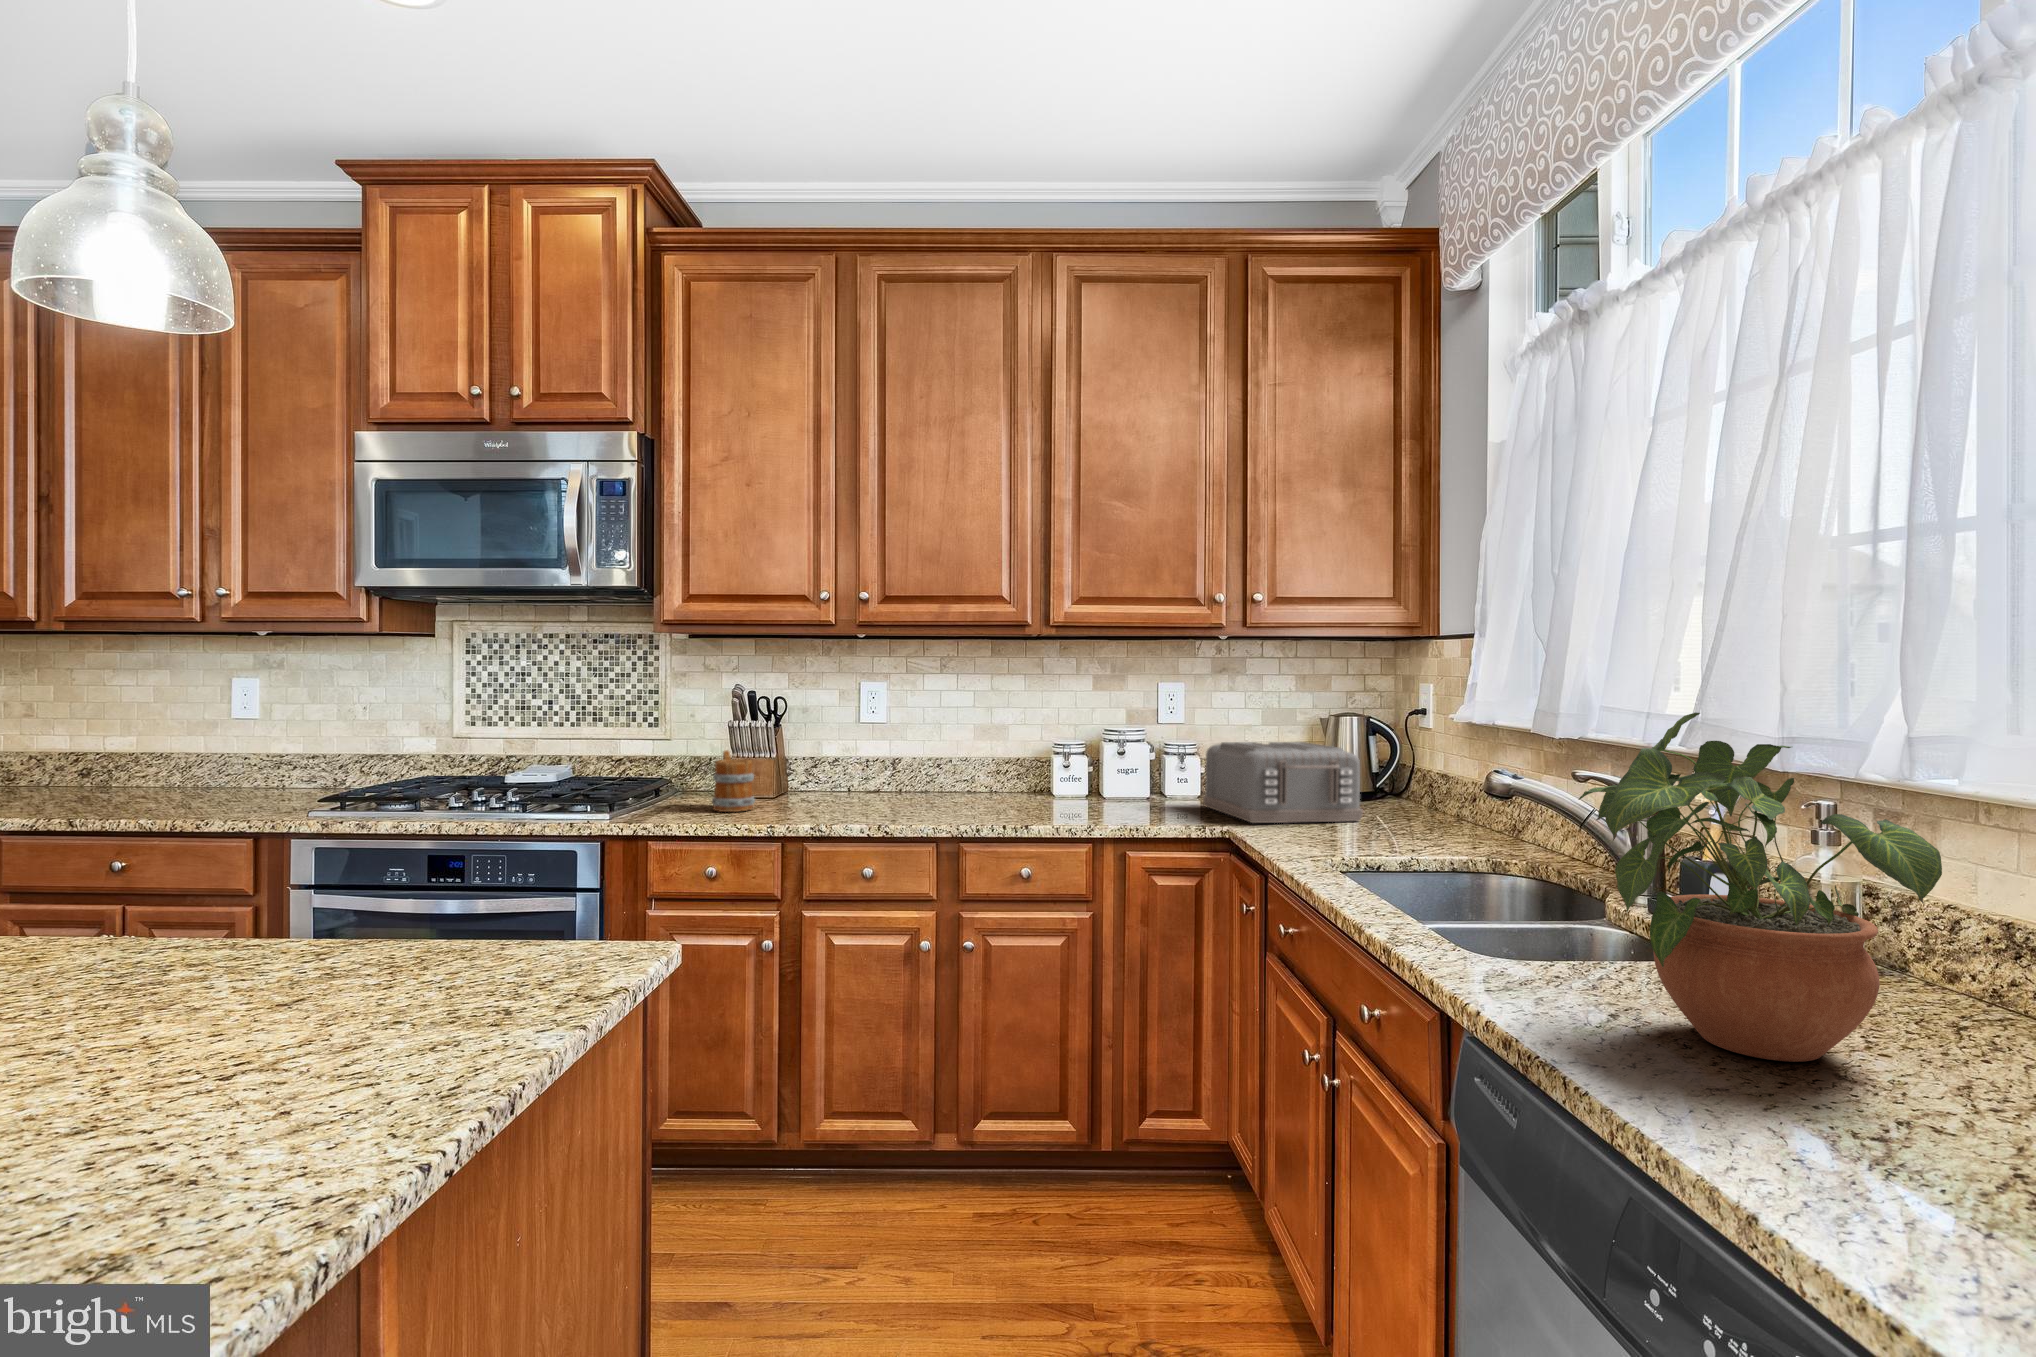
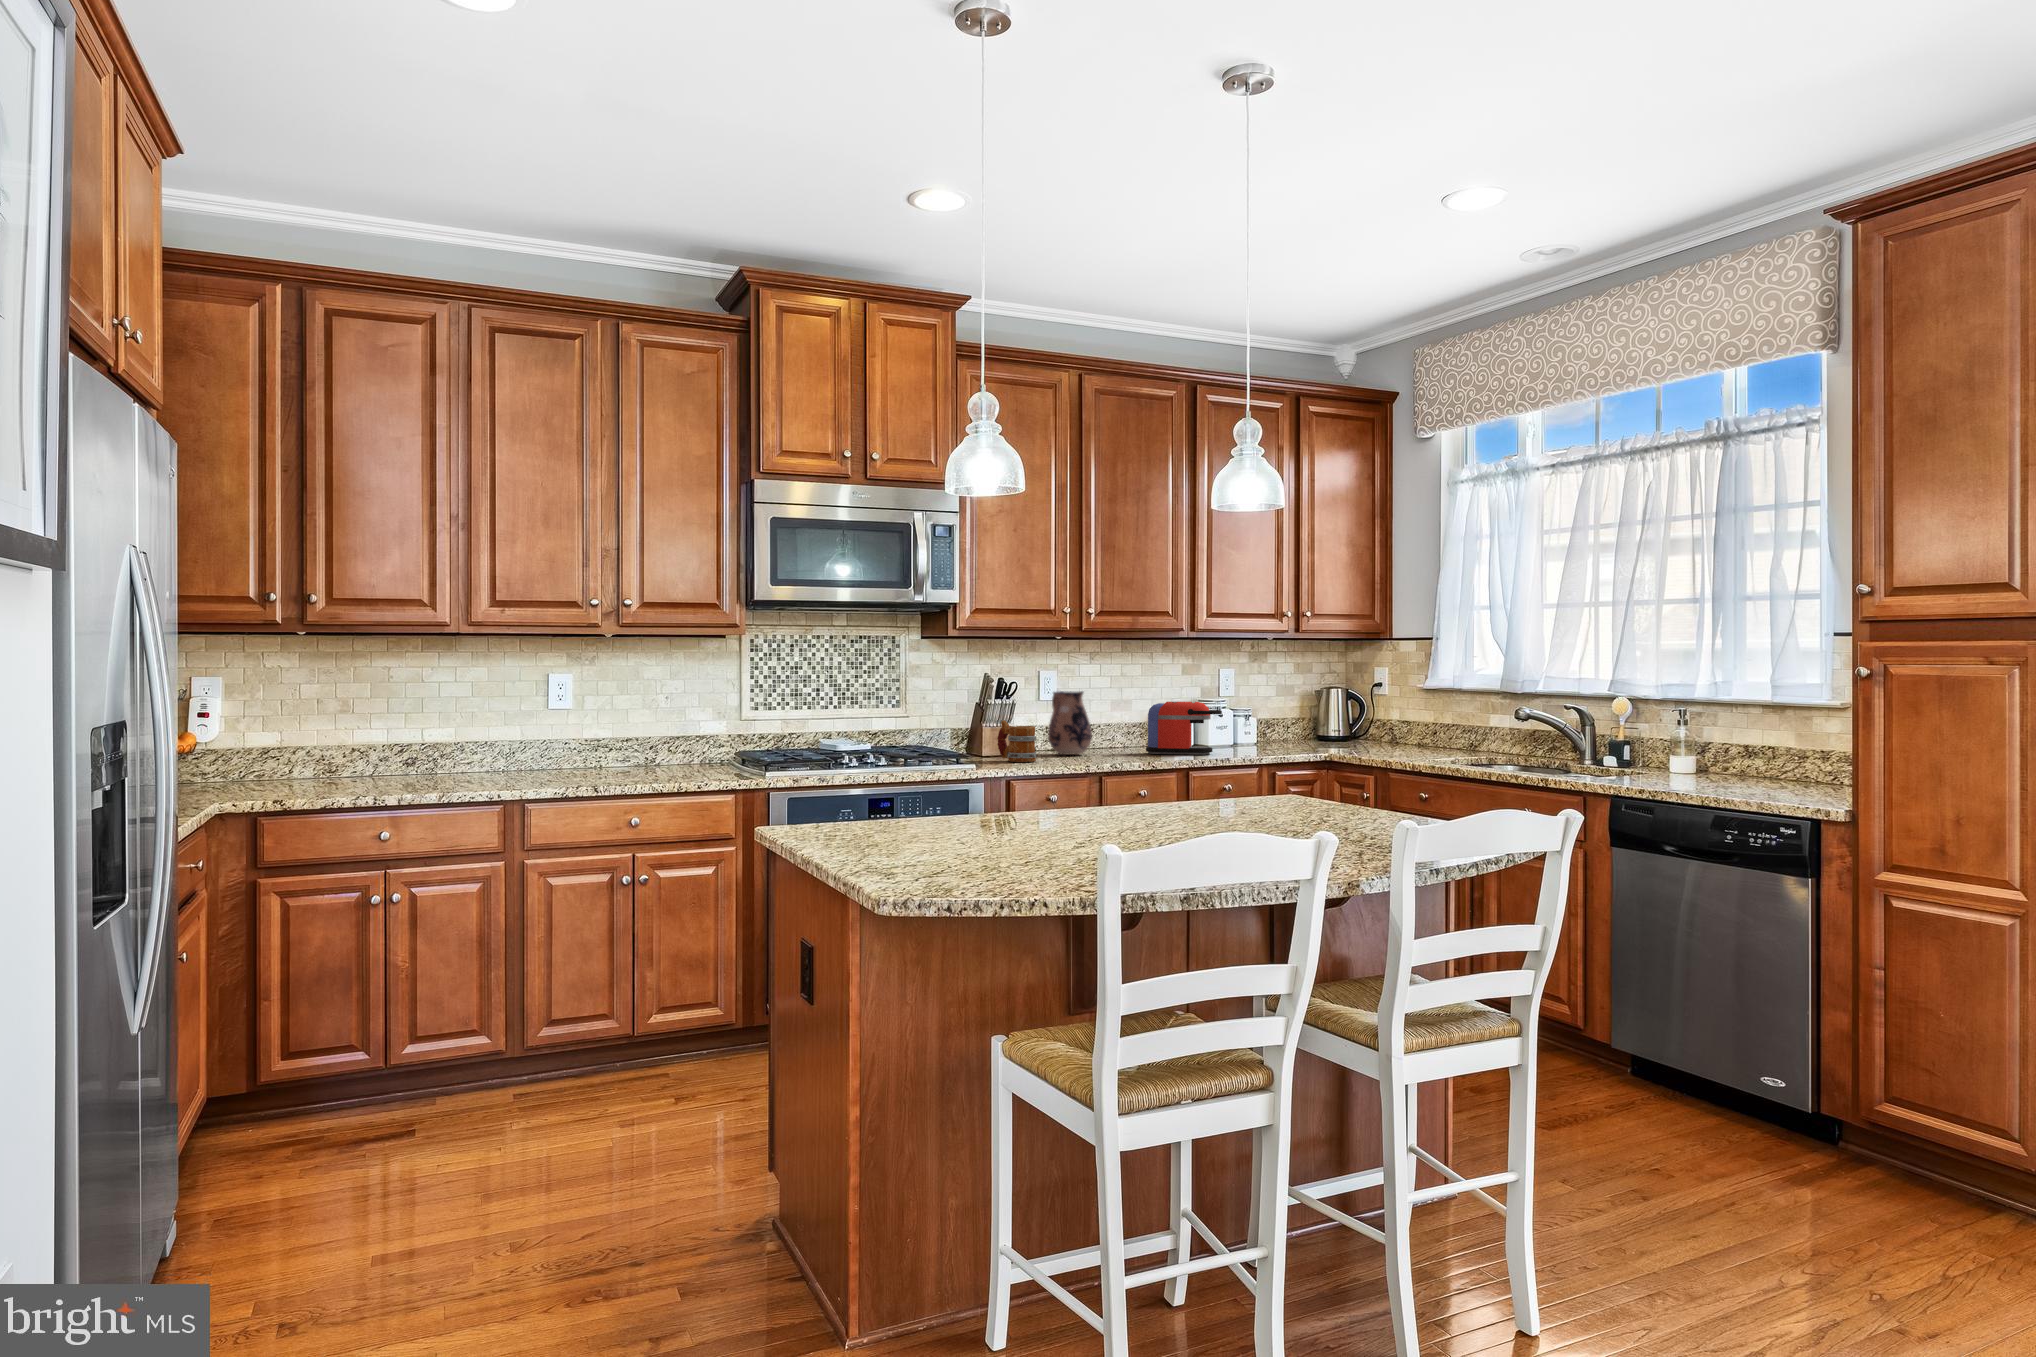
ceramic pitcher: none [832,711,895,801] -> present [1048,691,1092,755]
potted plant: present [1579,712,1942,1062] -> none [1647,670,1757,783]
coffee maker: none [968,730,1065,814] -> present [1146,702,1222,755]
toaster: present [1203,742,1363,823] -> none [1276,705,1382,752]

